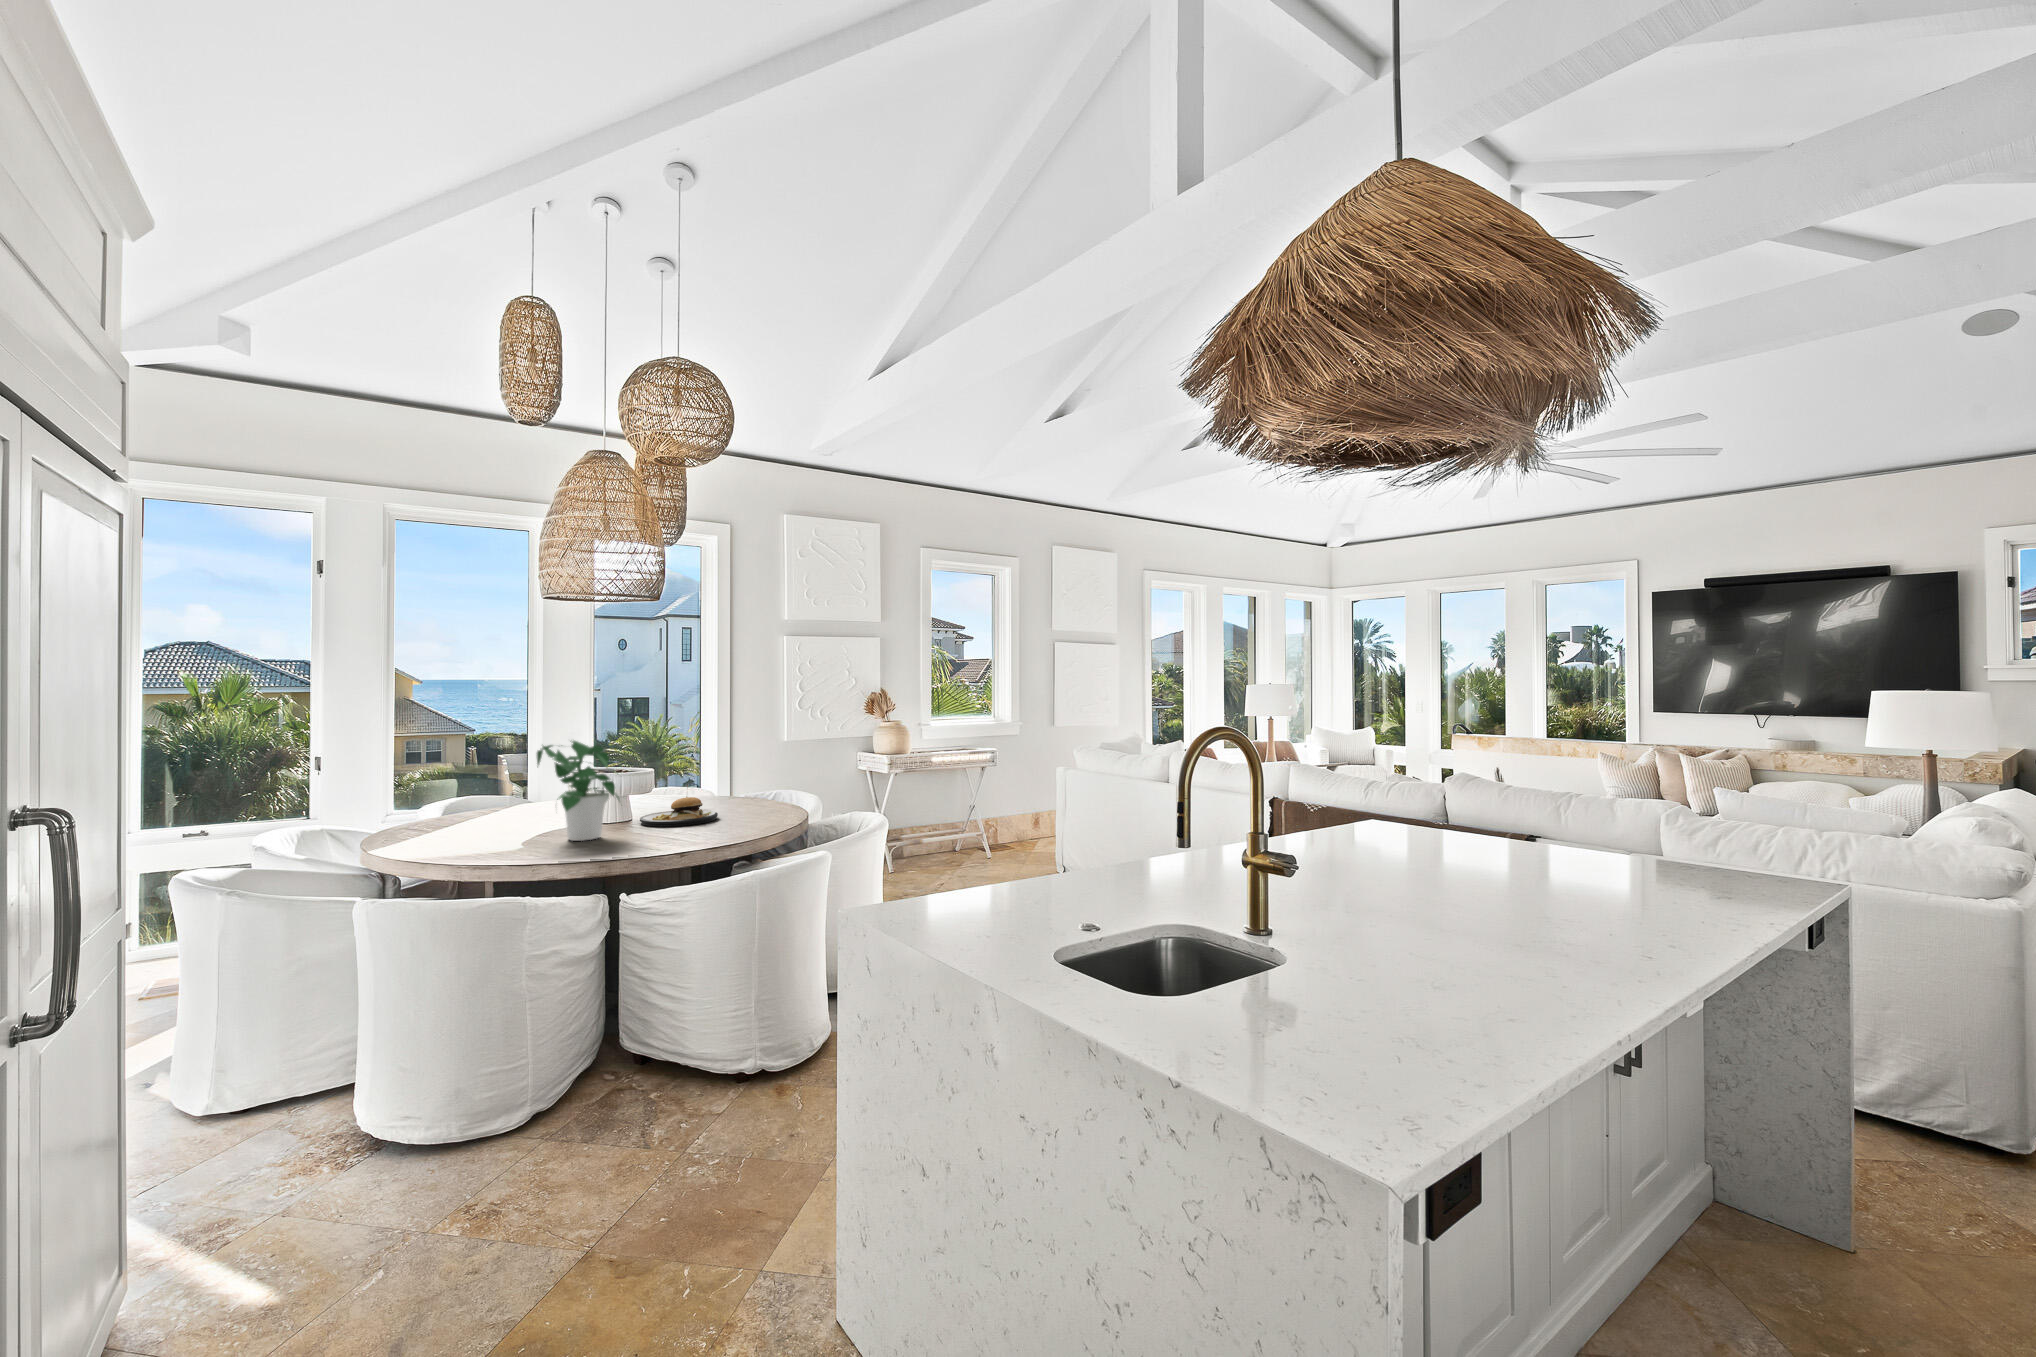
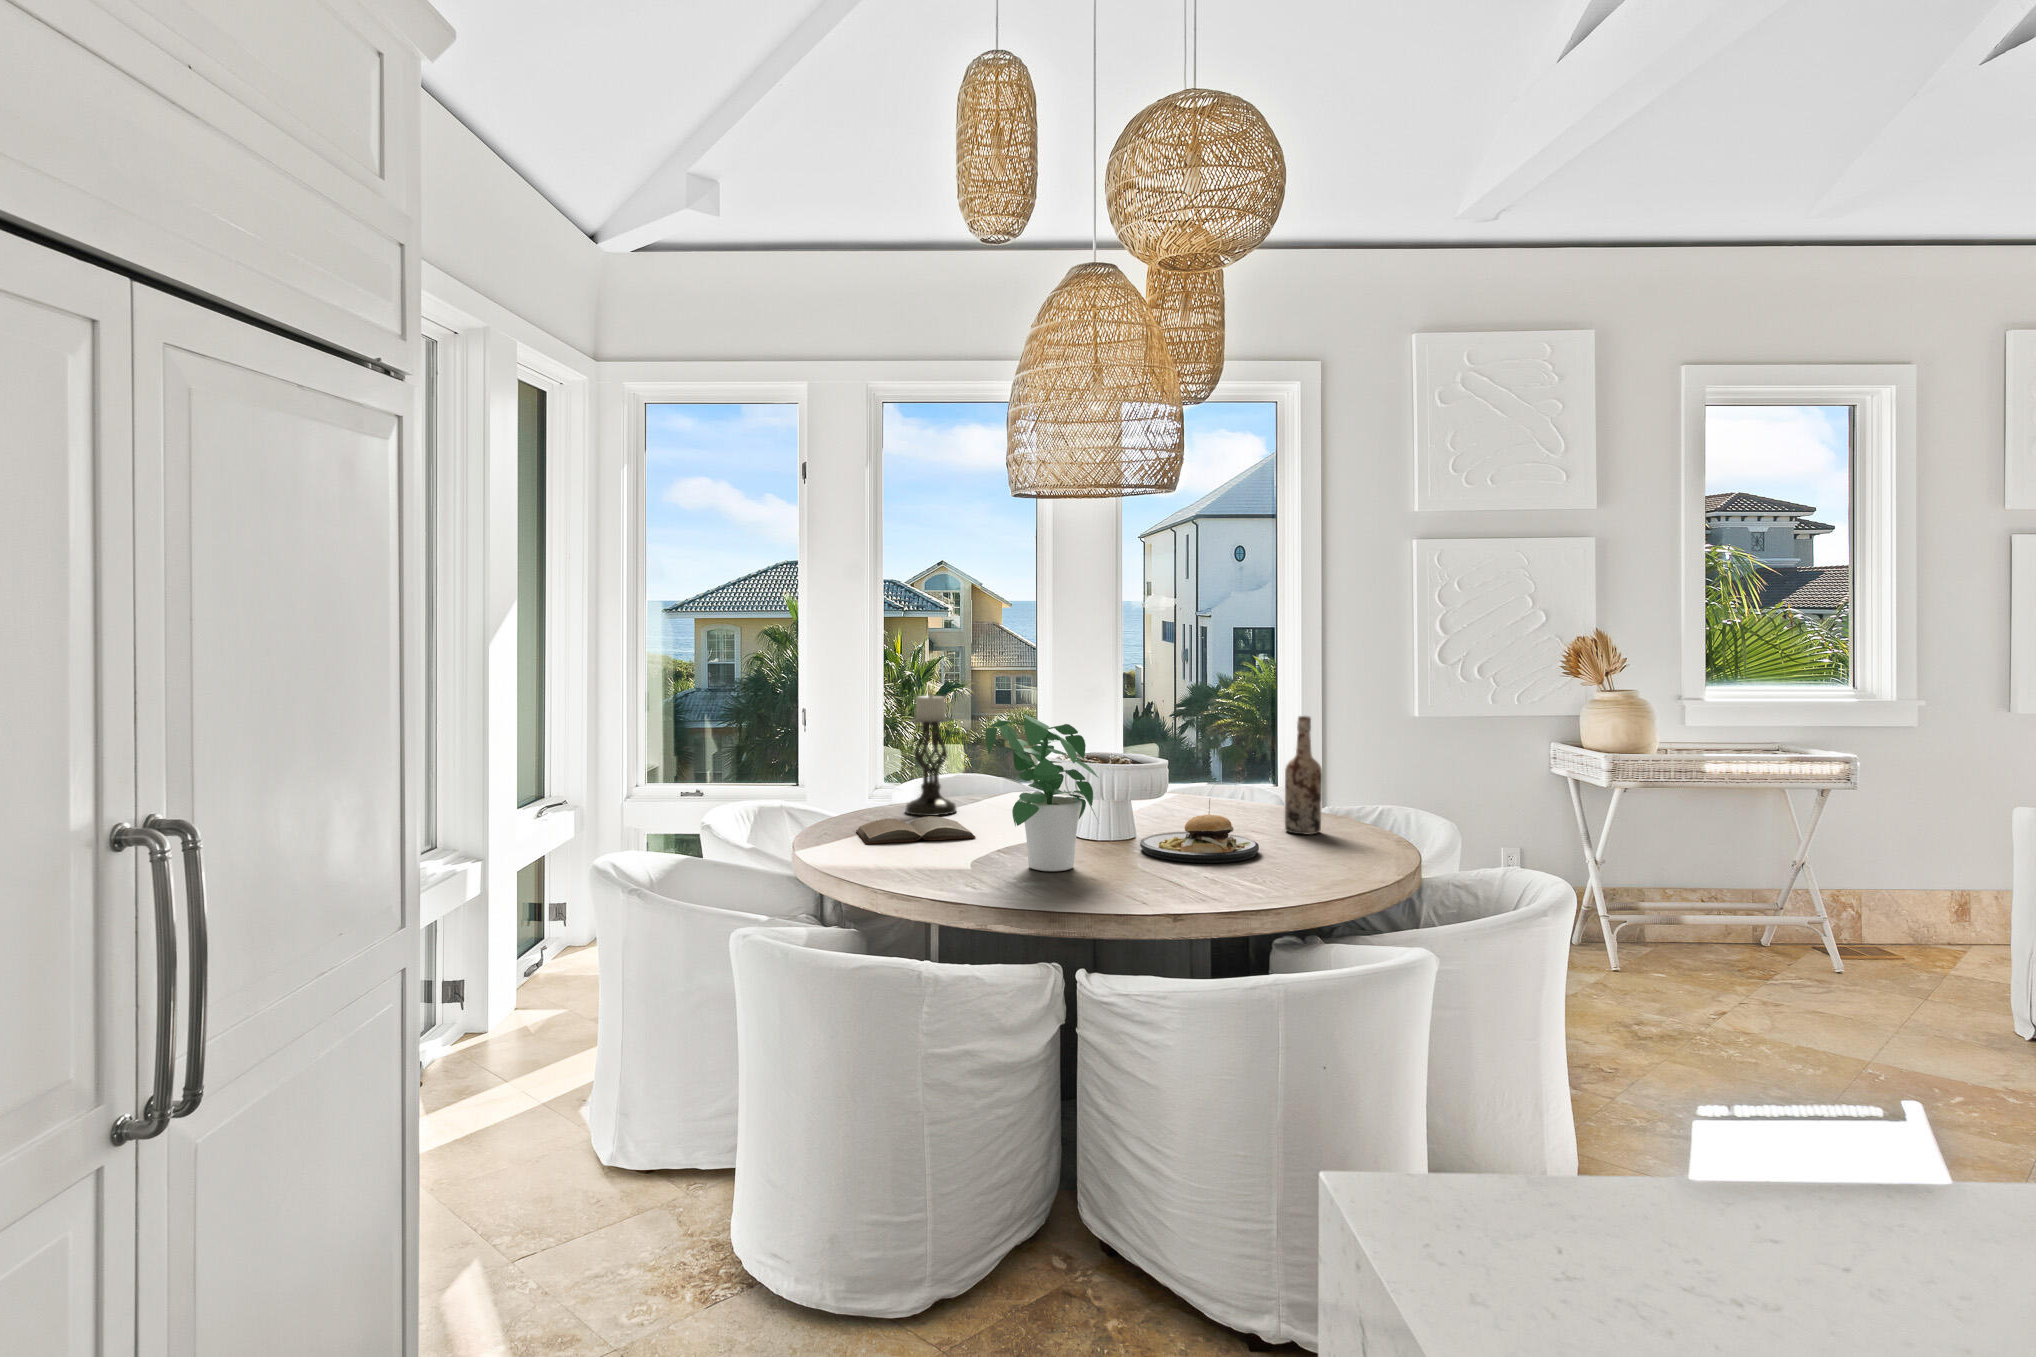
candle holder: none [428,732,476,825] -> present [905,692,957,816]
wine bottle: none [726,738,749,807] -> present [1285,716,1322,834]
book: none [396,822,510,844] -> present [856,816,976,844]

